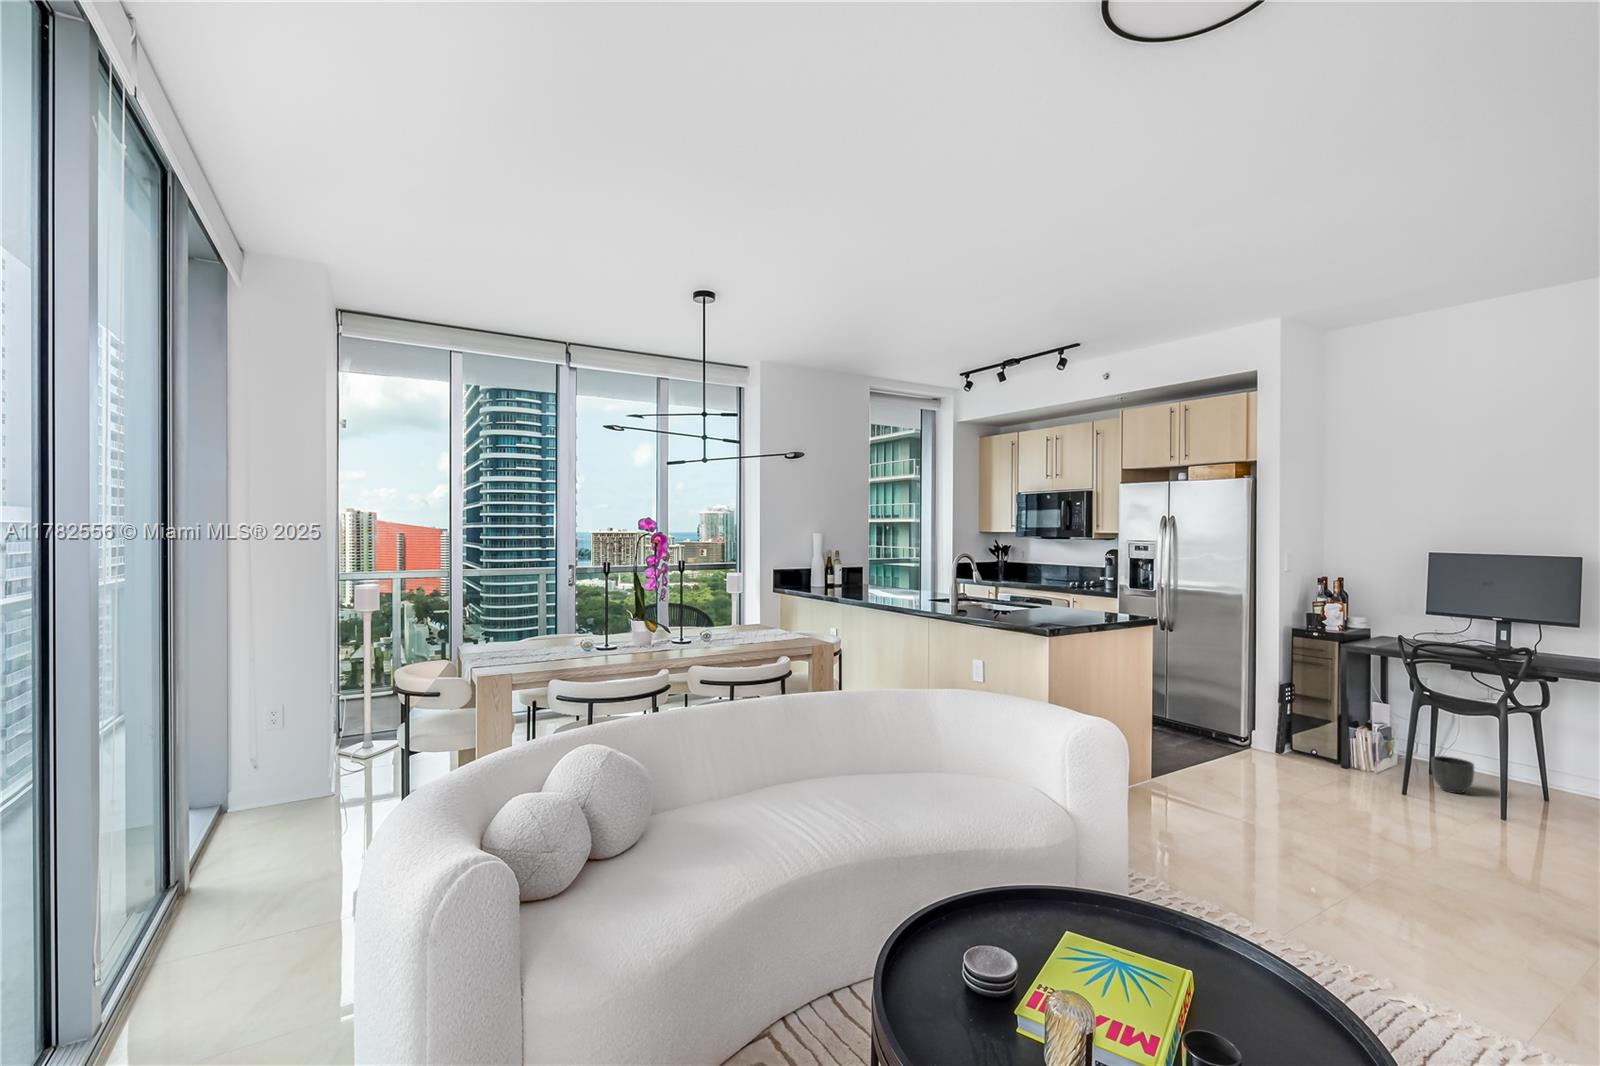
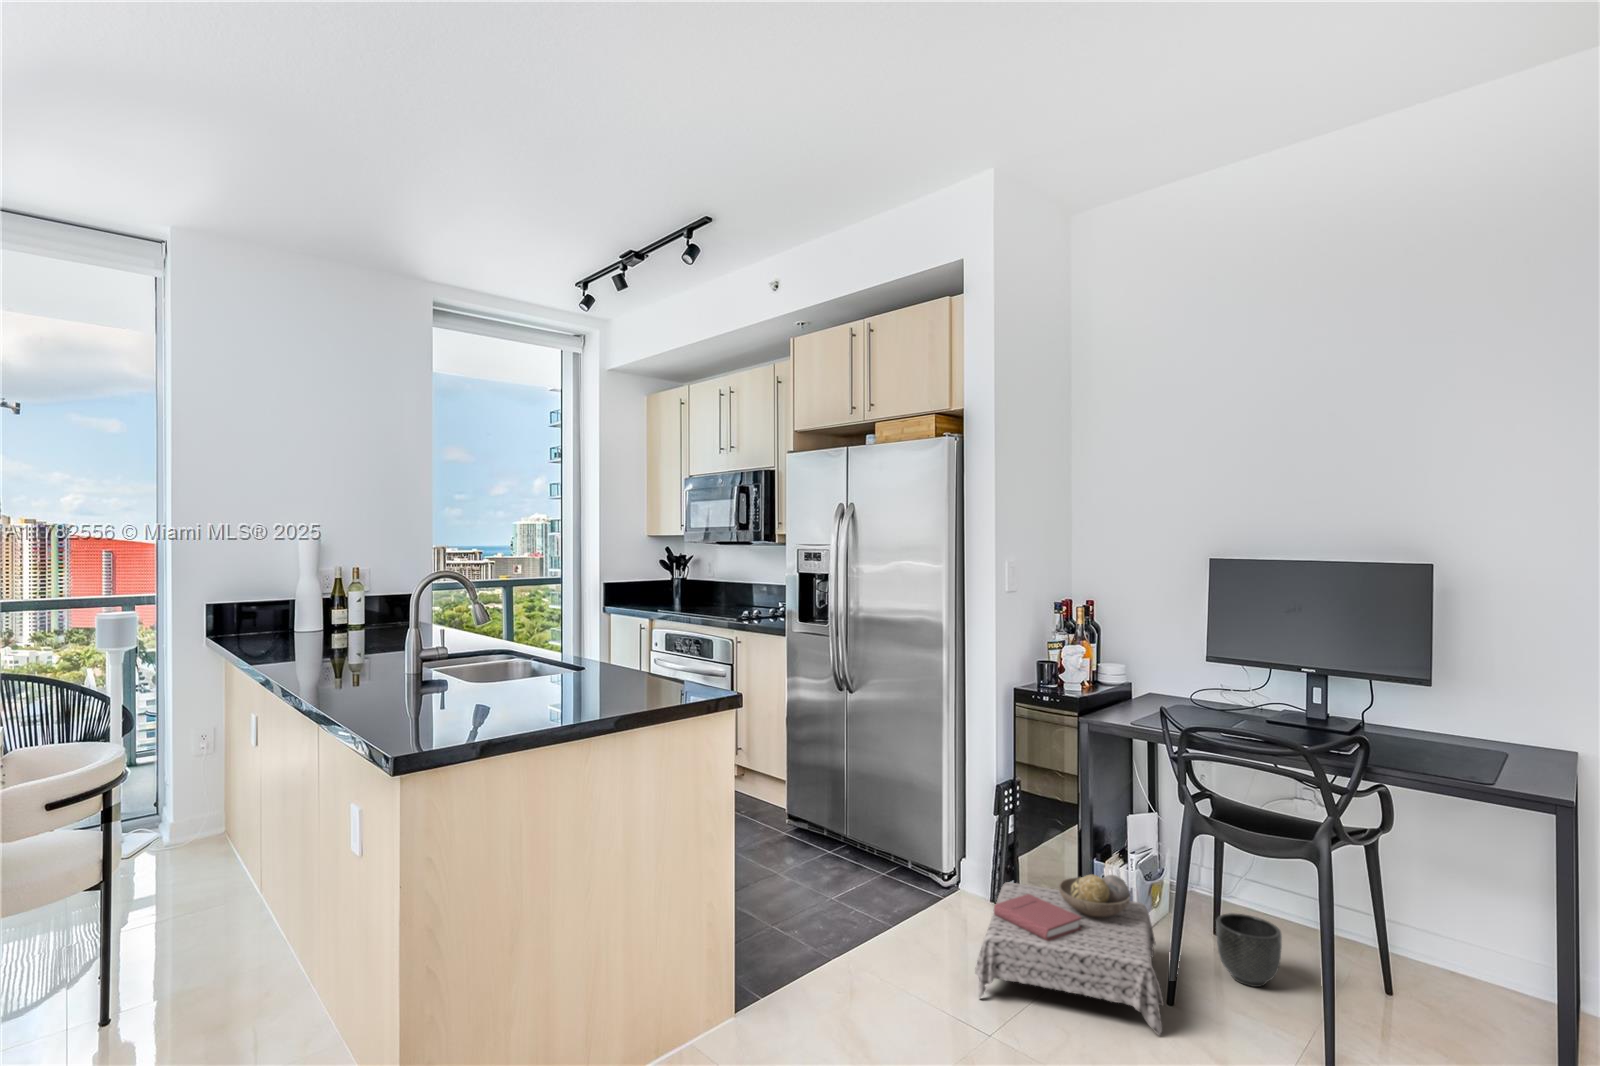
ottoman: none [1282,728,1399,803] -> present [975,875,1164,1035]

